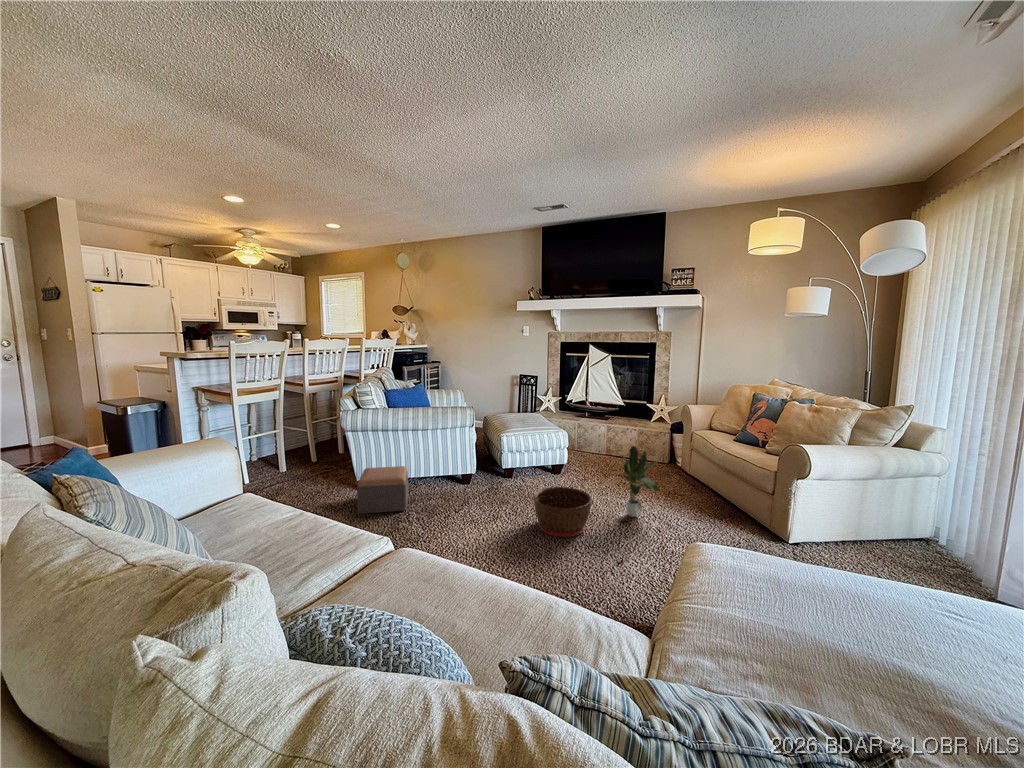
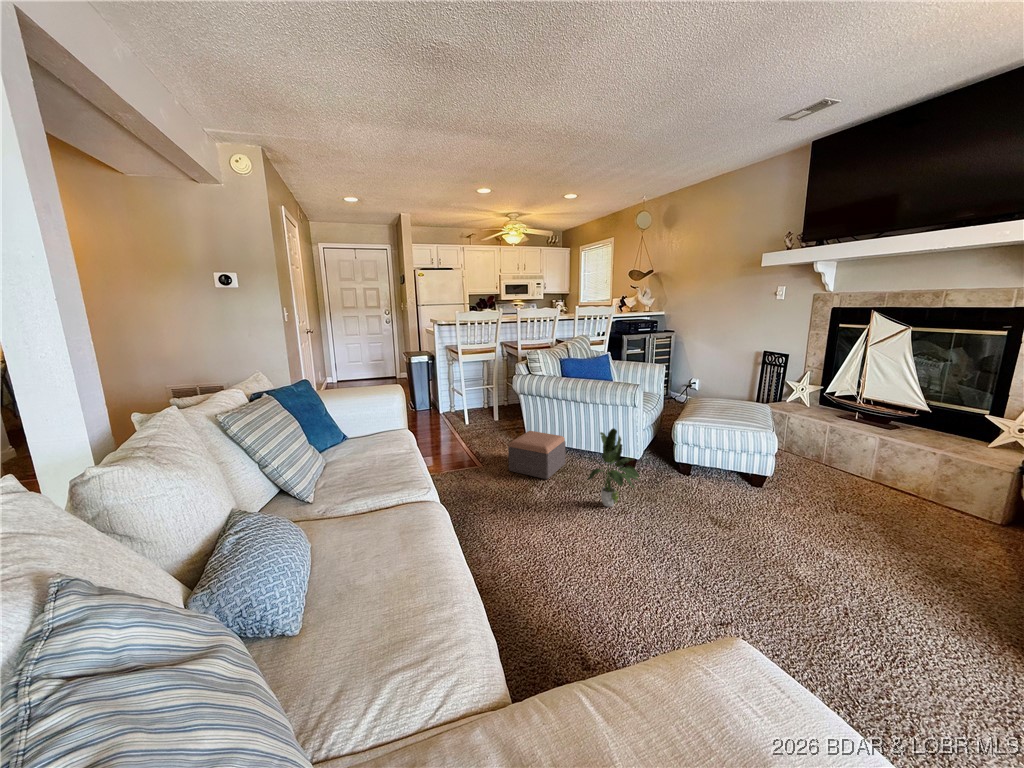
potted plant: present [621,446,660,517] -> present [587,428,640,507]
basket: present [533,487,592,537] -> none [657,500,743,576]

